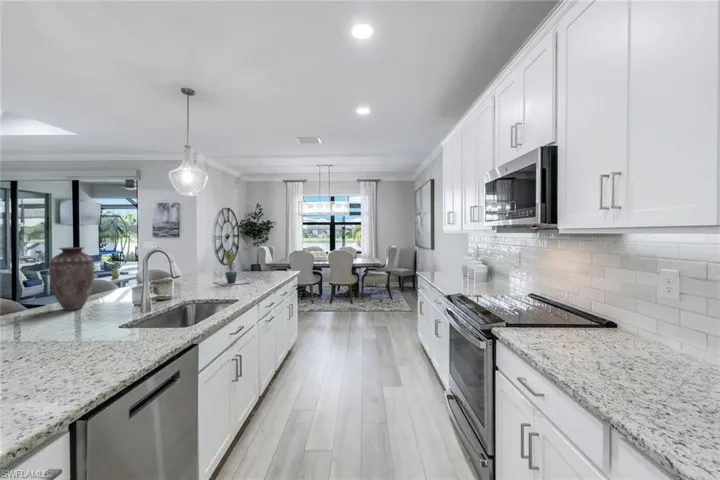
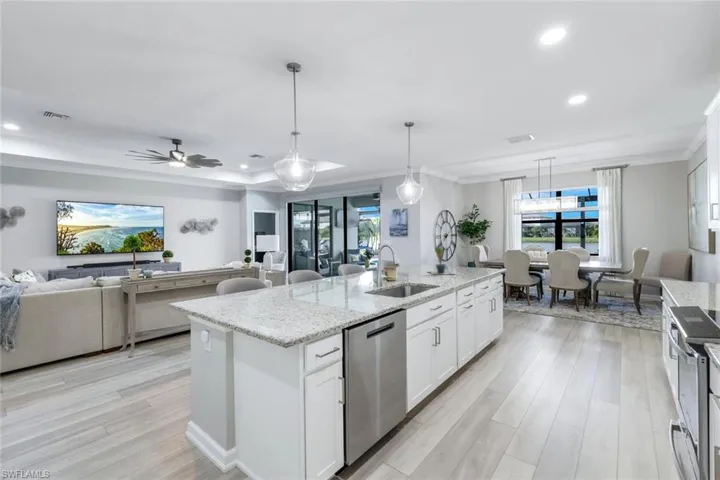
vase: present [49,247,94,310] -> none [331,241,352,280]

